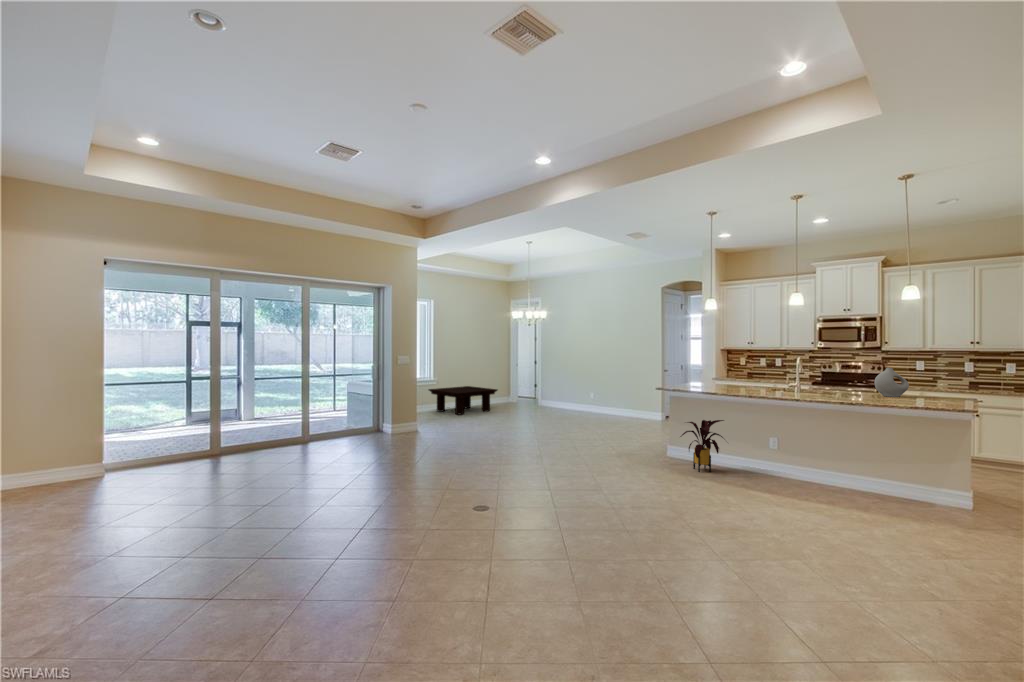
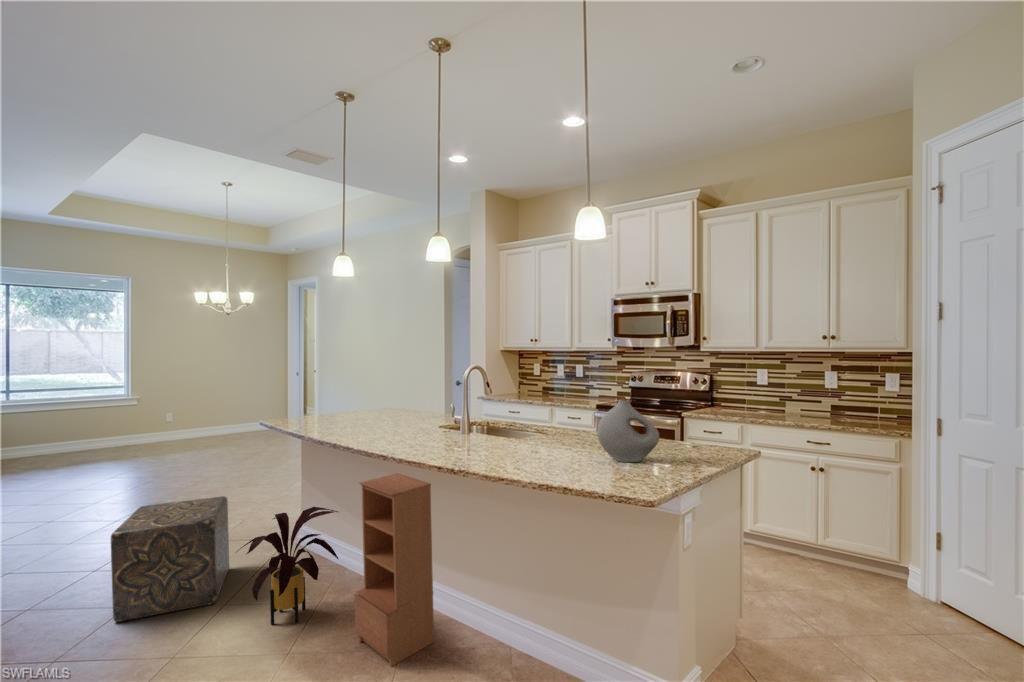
coffee table: present [429,386,497,414] -> none [110,411,225,462]
bookcase: none [753,401,793,484] -> present [355,473,434,666]
ottoman: none [598,417,655,468] -> present [111,496,229,622]

